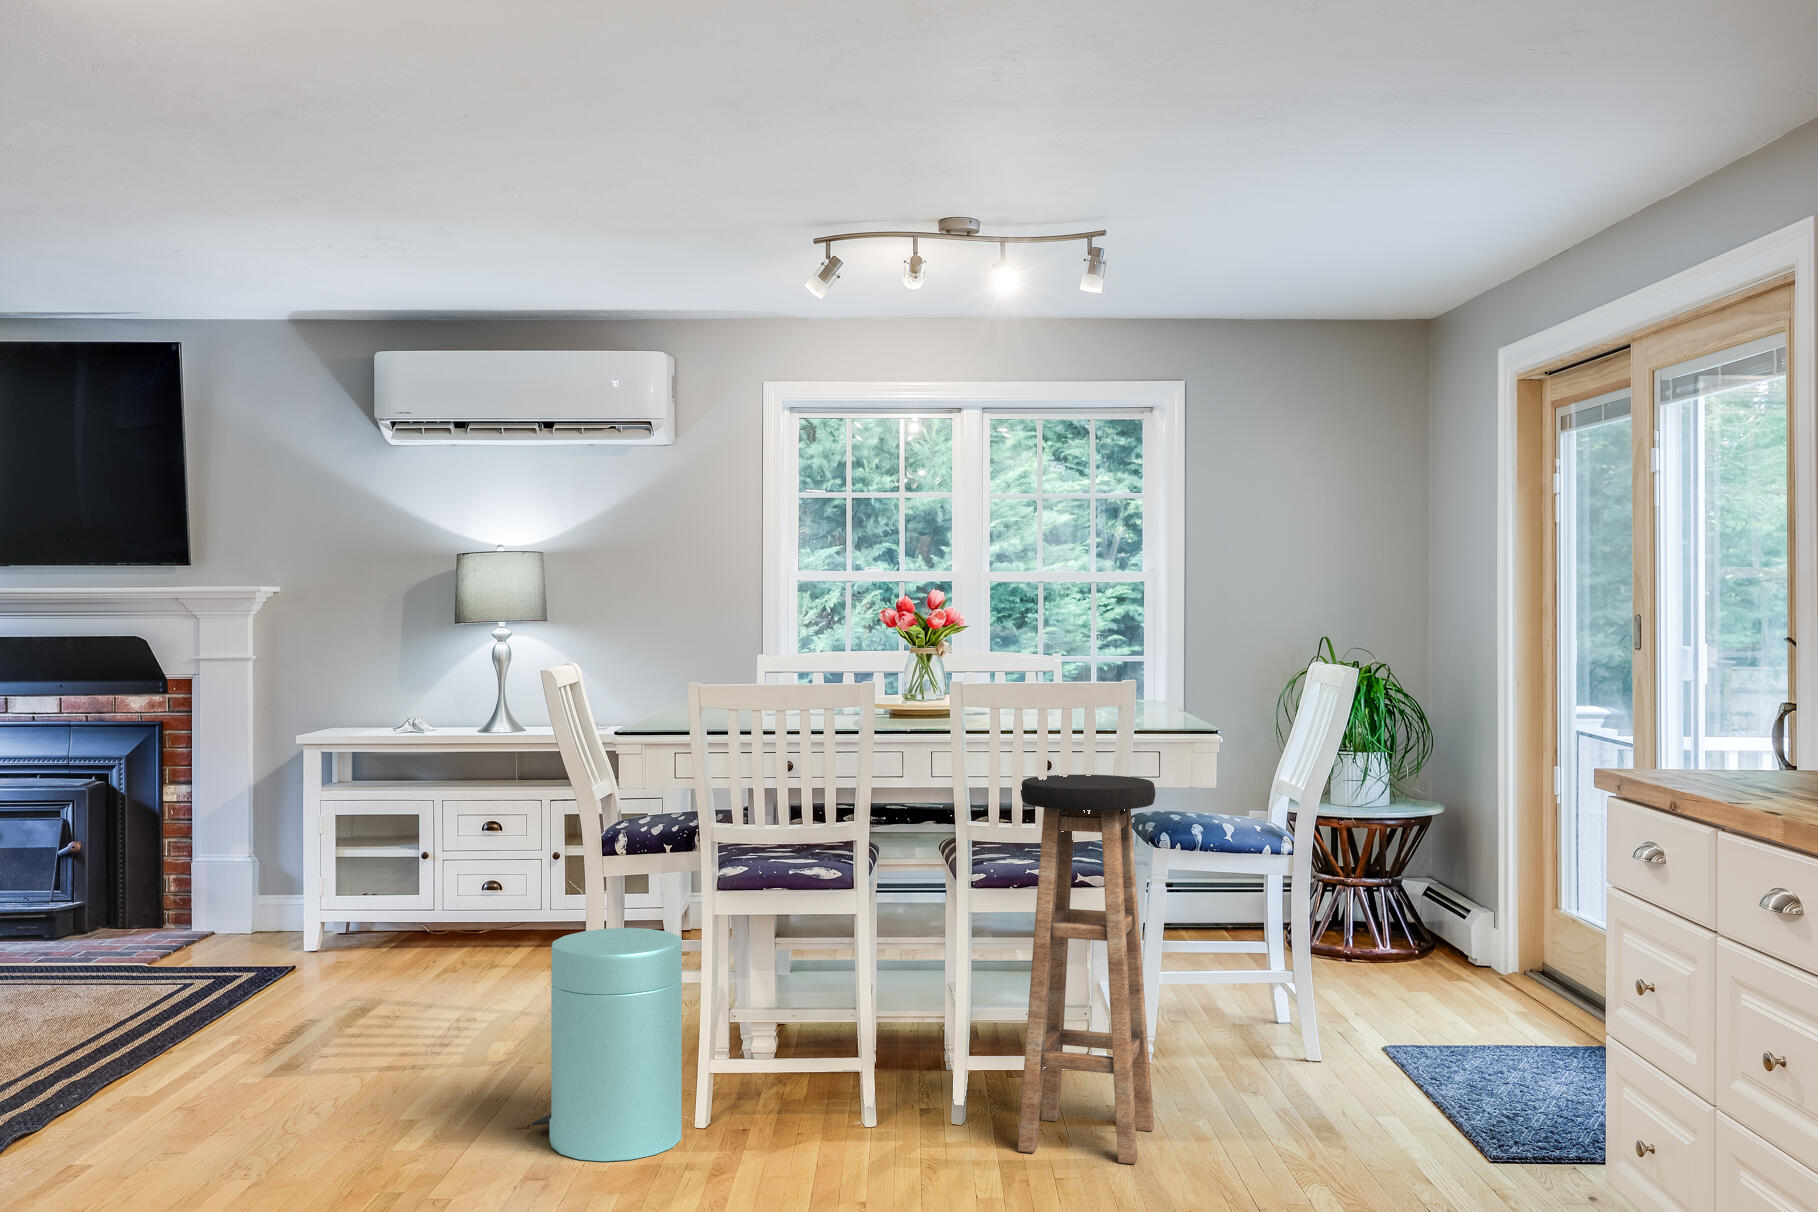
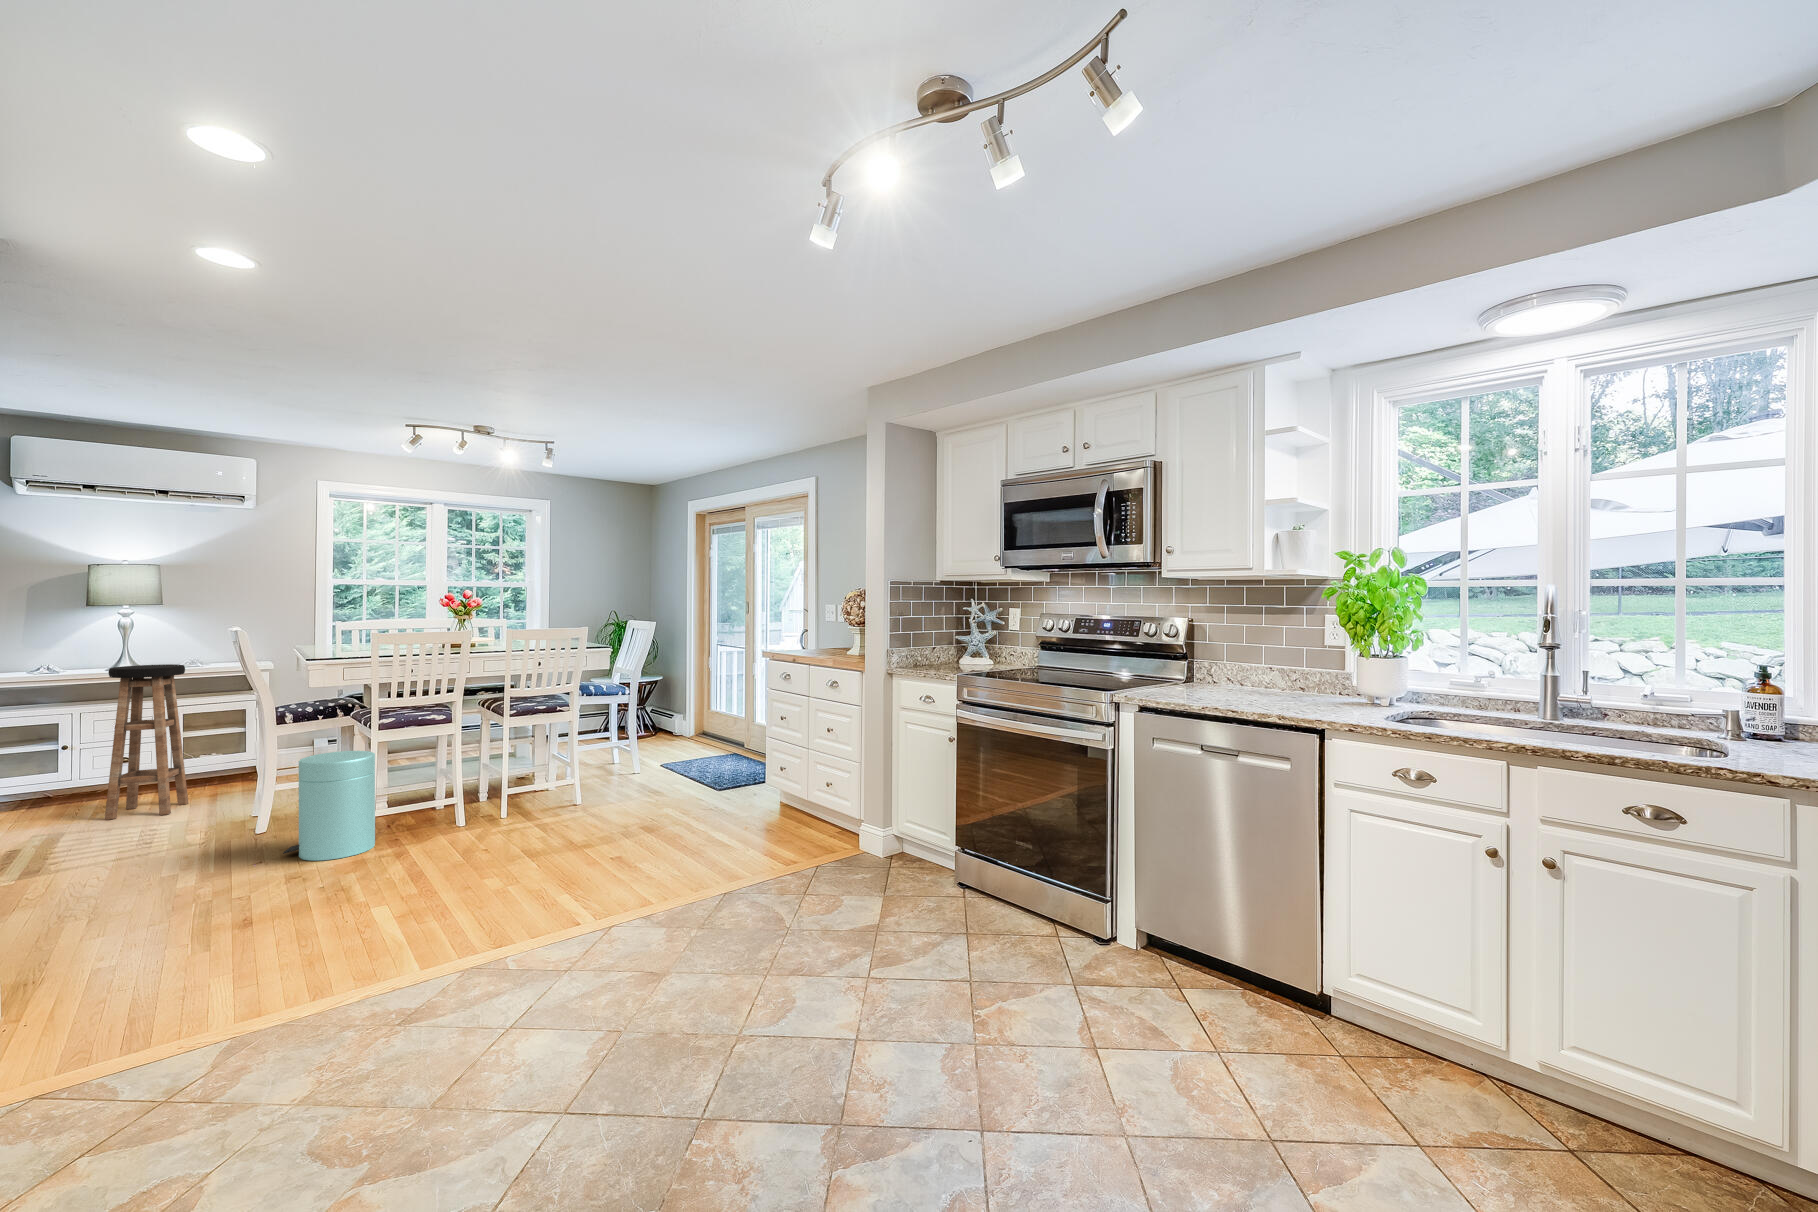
bar stool: present [1018,775,1155,1164] -> present [105,664,188,820]

